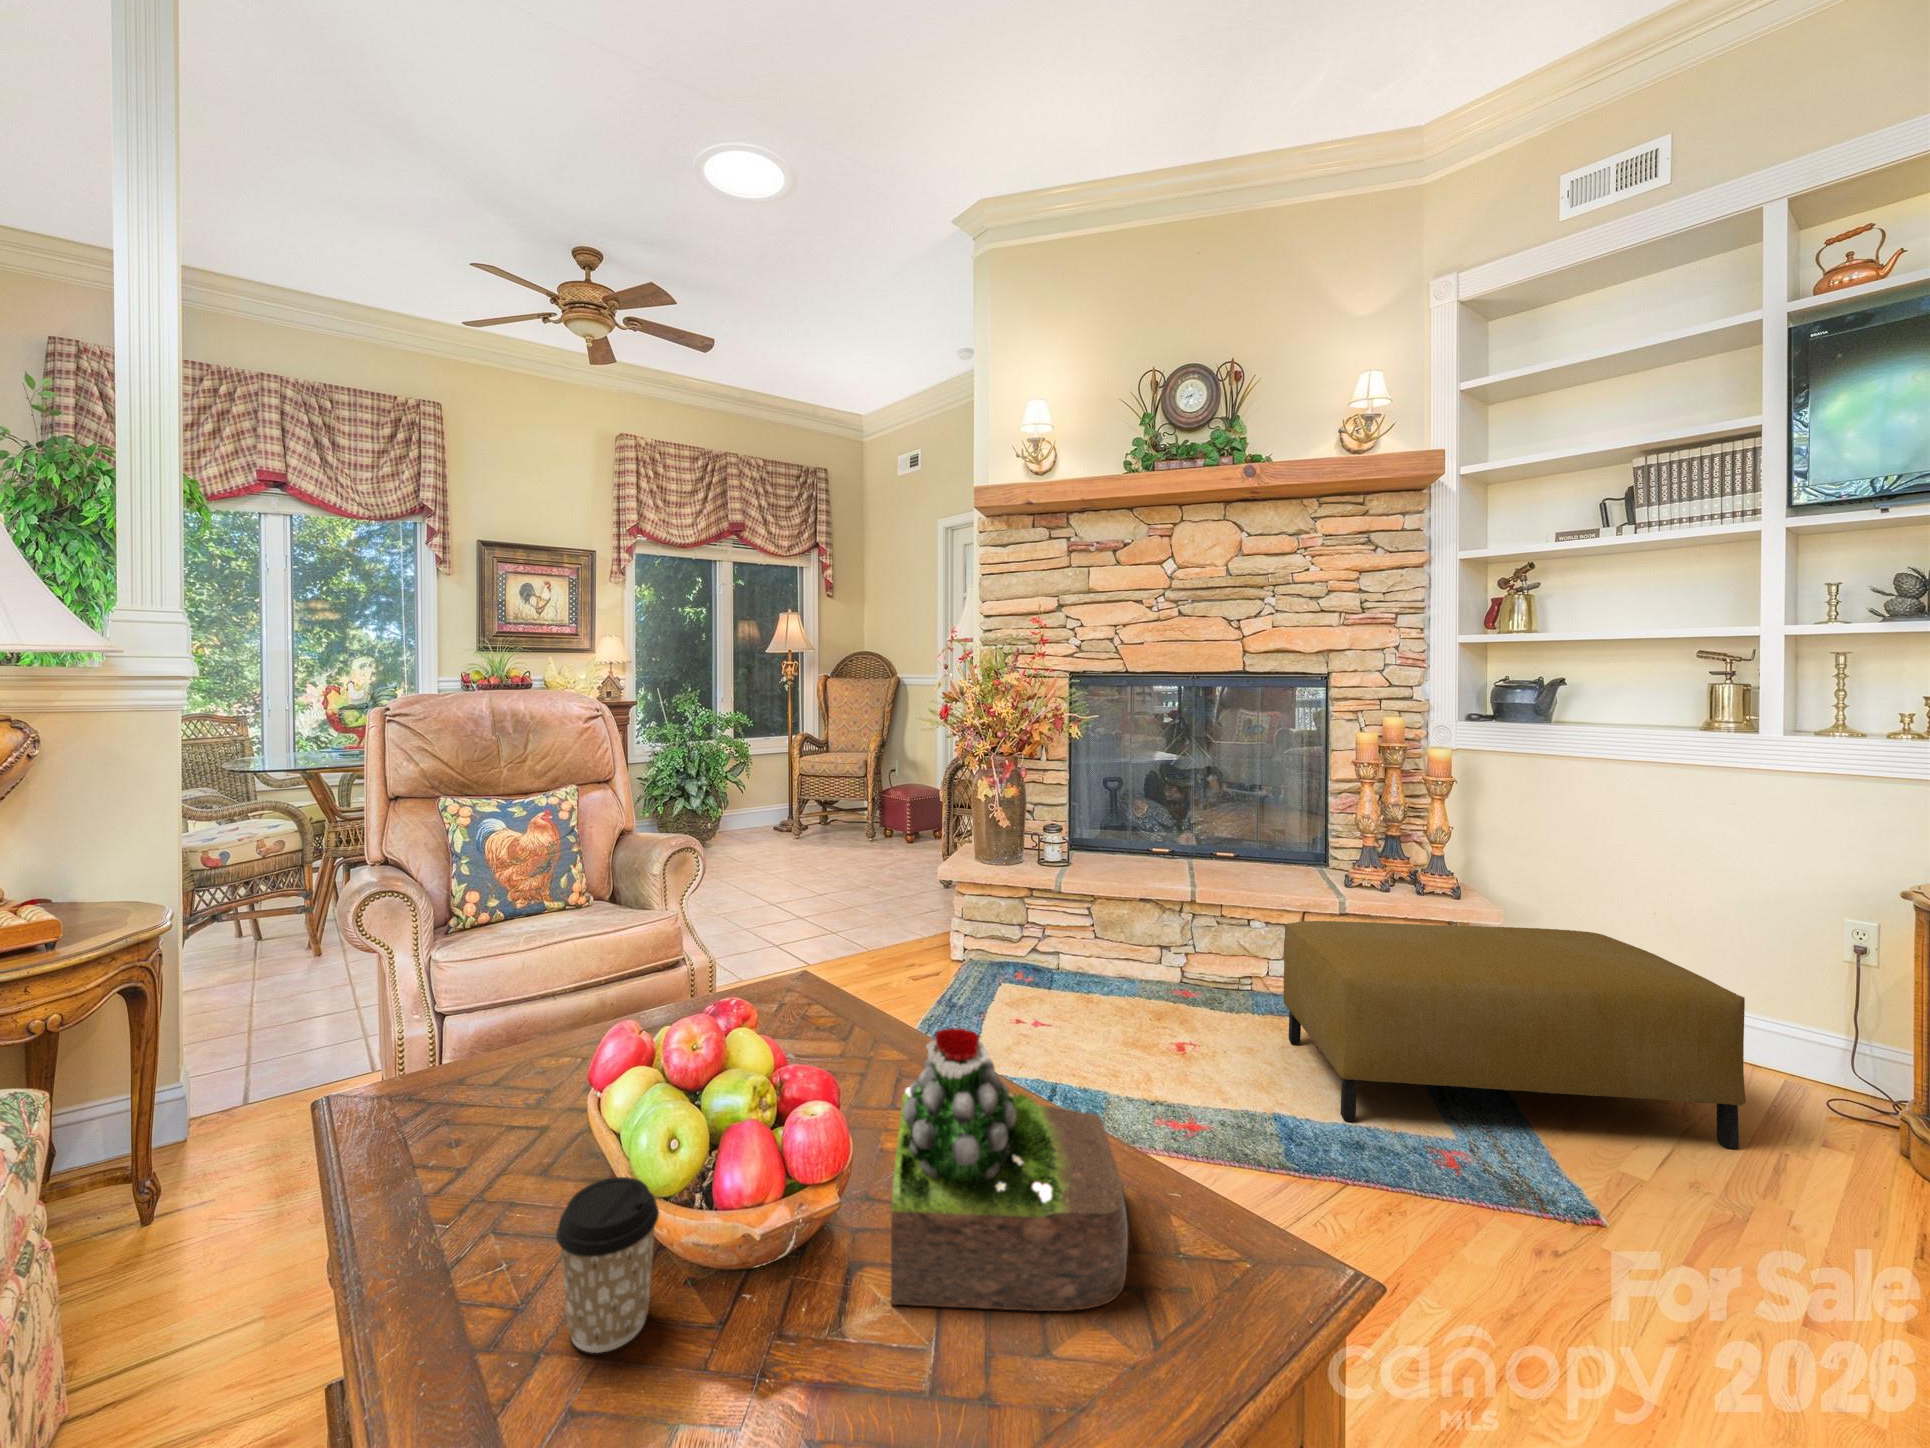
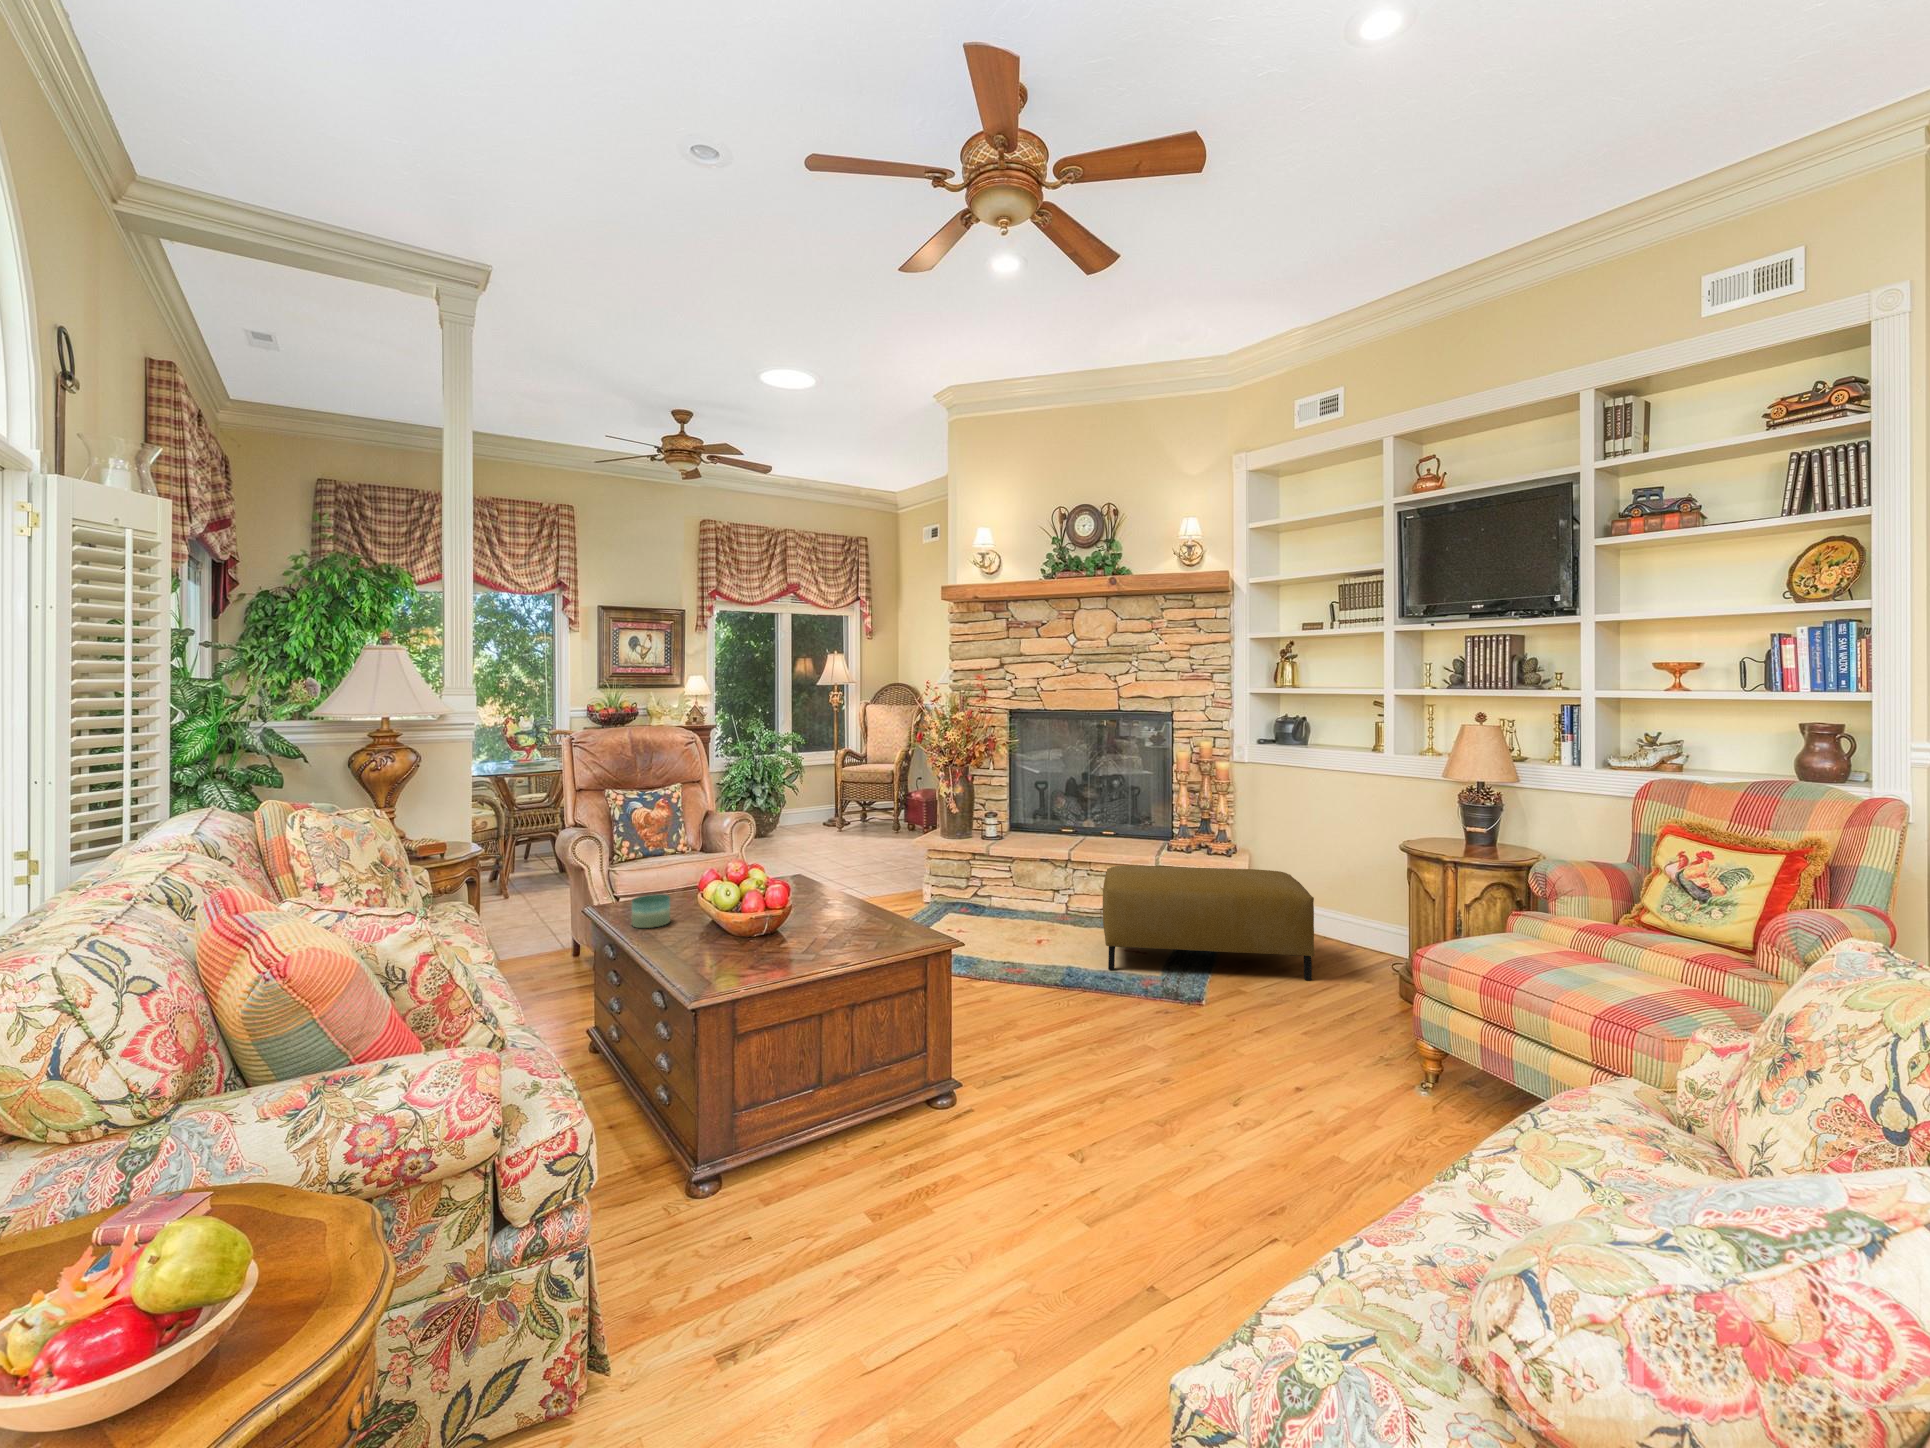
succulent plant: present [891,1028,1128,1311] -> none [802,864,895,948]
candle: none [408,1079,515,1193] -> present [632,894,670,928]
coffee cup: present [556,1177,659,1353] -> none [693,905,726,952]

